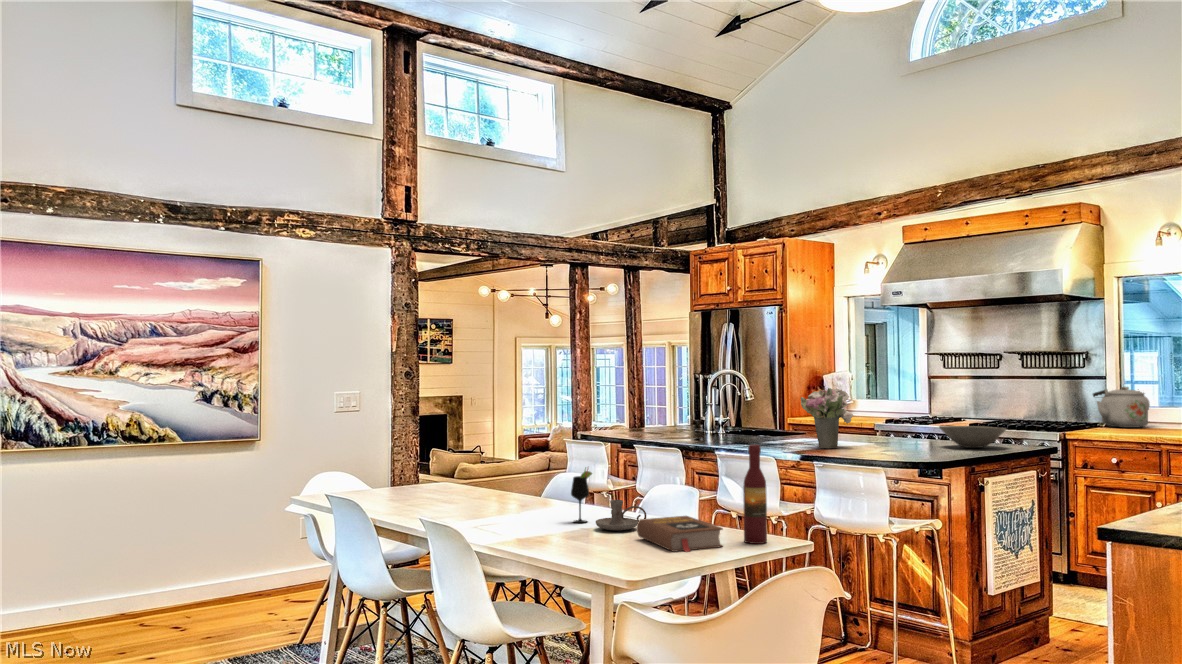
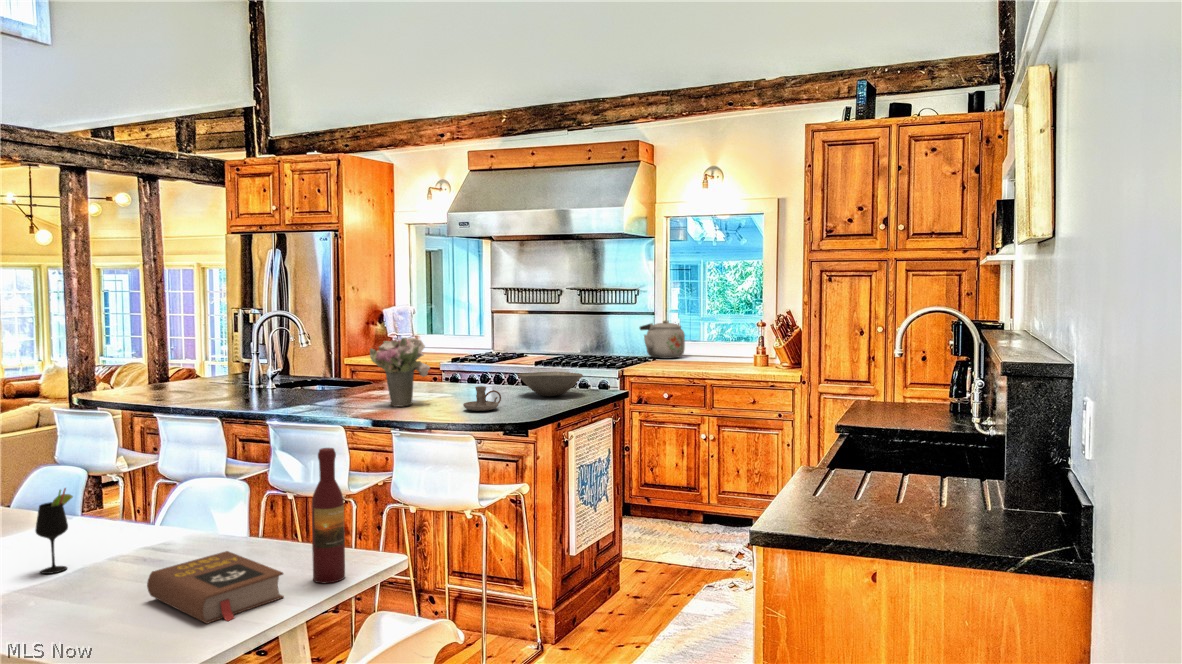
candle holder: present [596,500,646,530] -> present [463,386,501,411]

